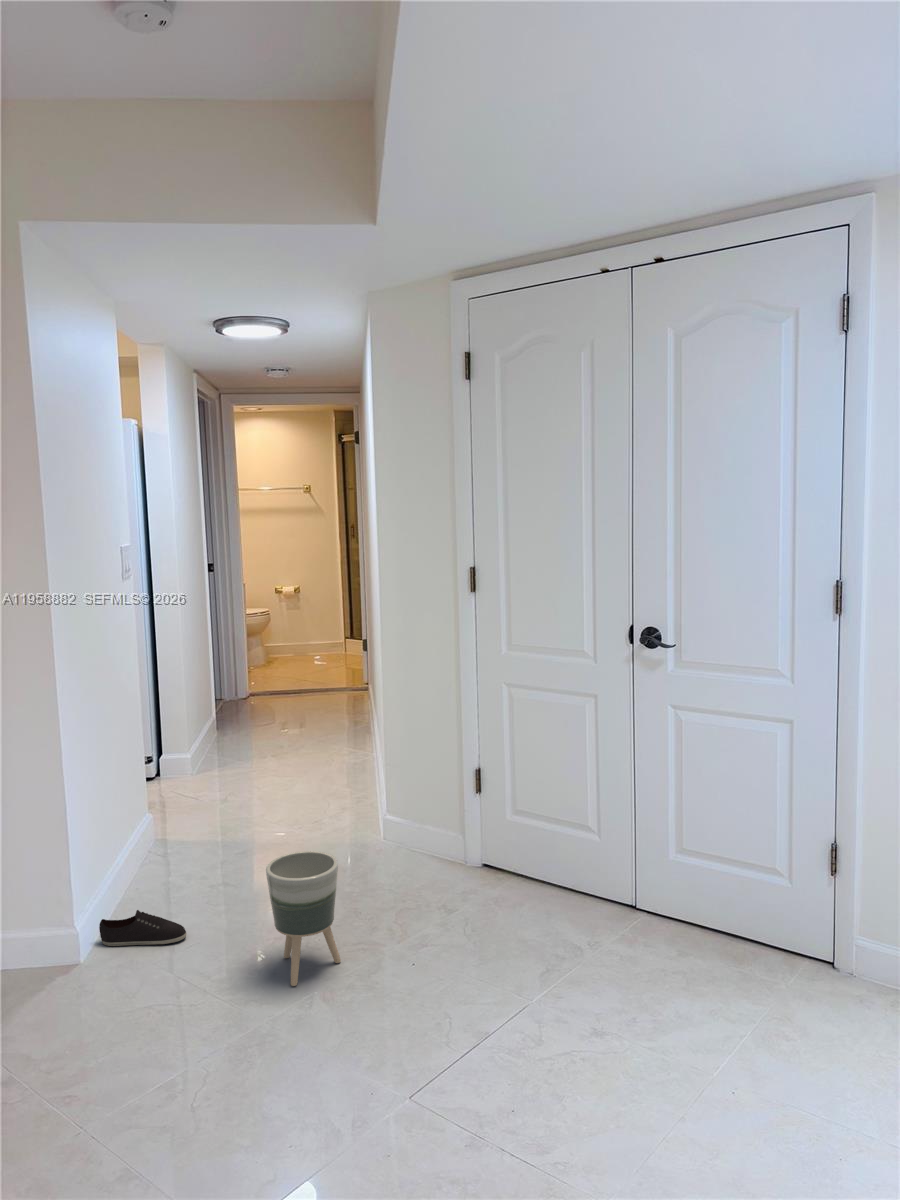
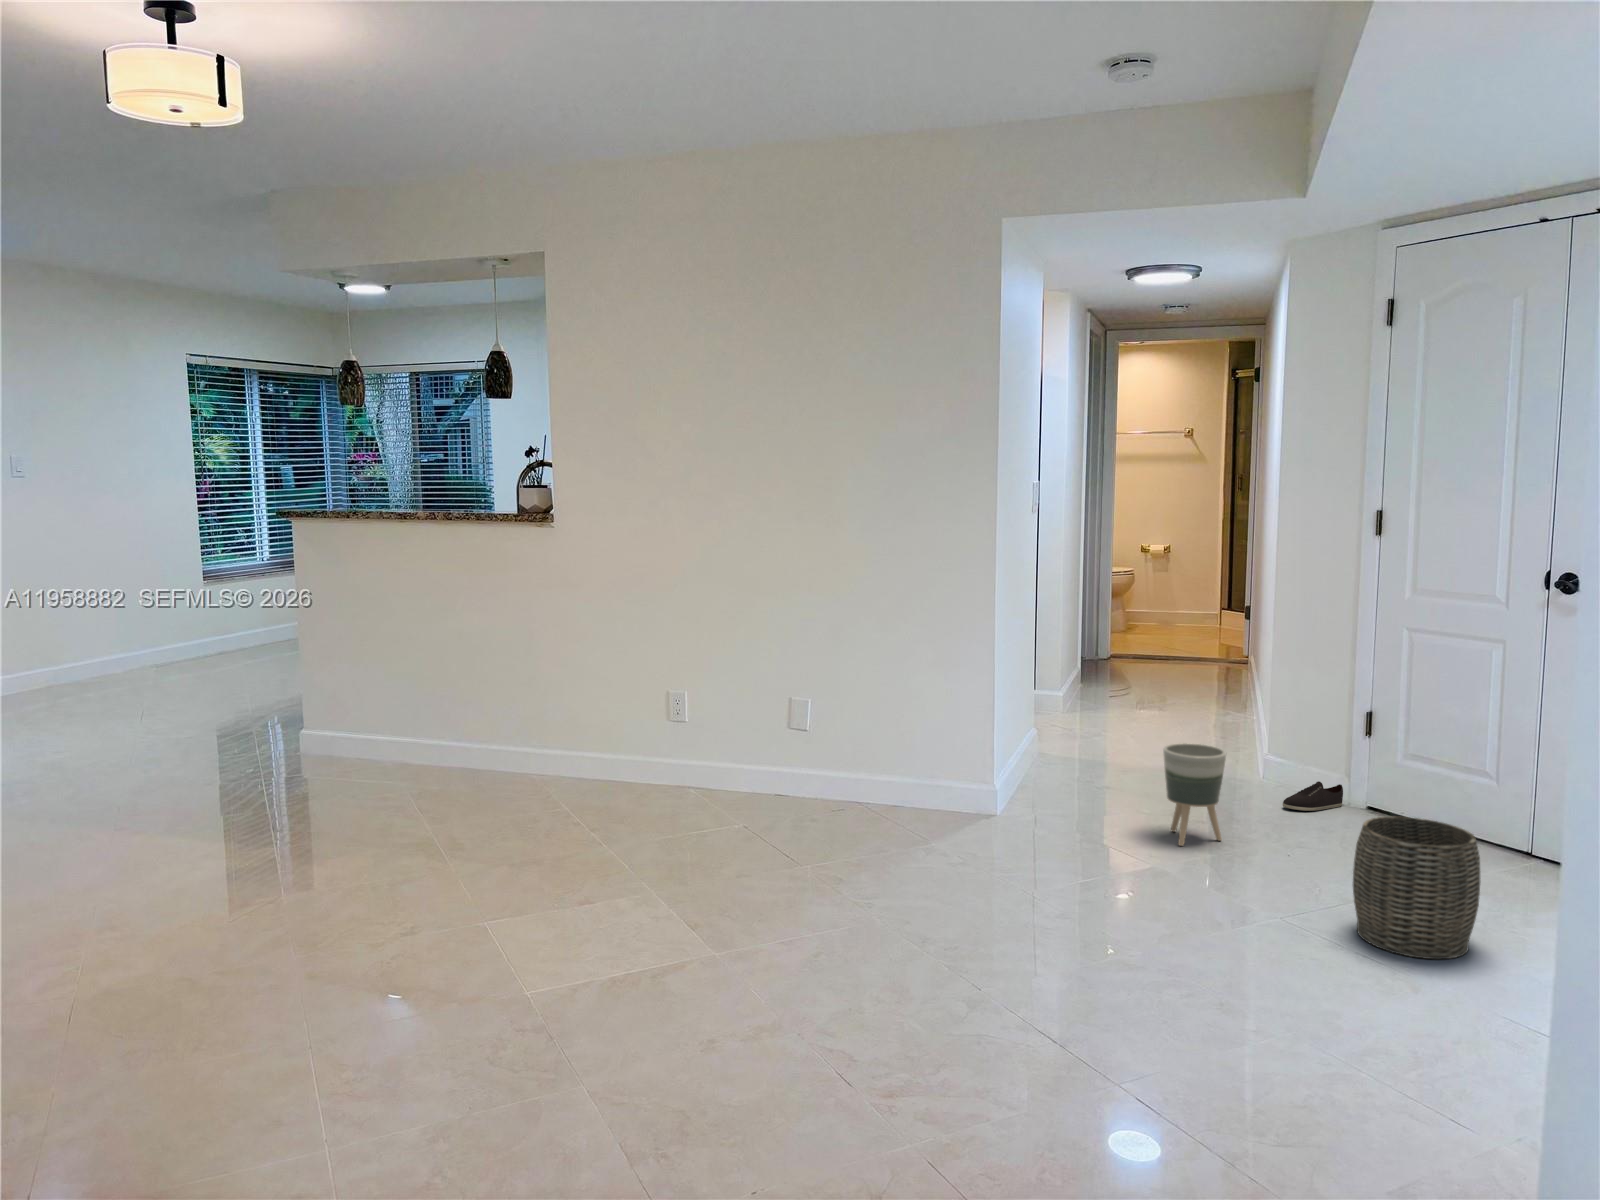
shoe: present [99,910,186,946] -> present [1283,781,1343,811]
woven basket: none [492,954,633,1164] -> present [1353,817,1480,959]

